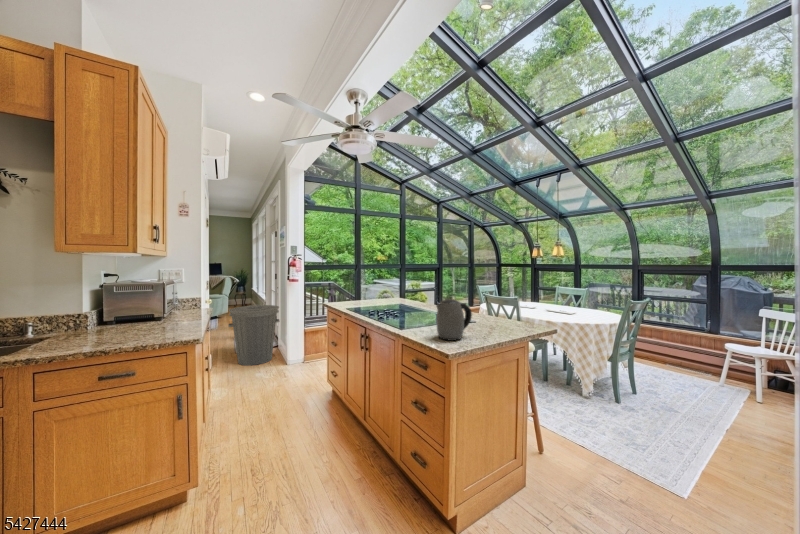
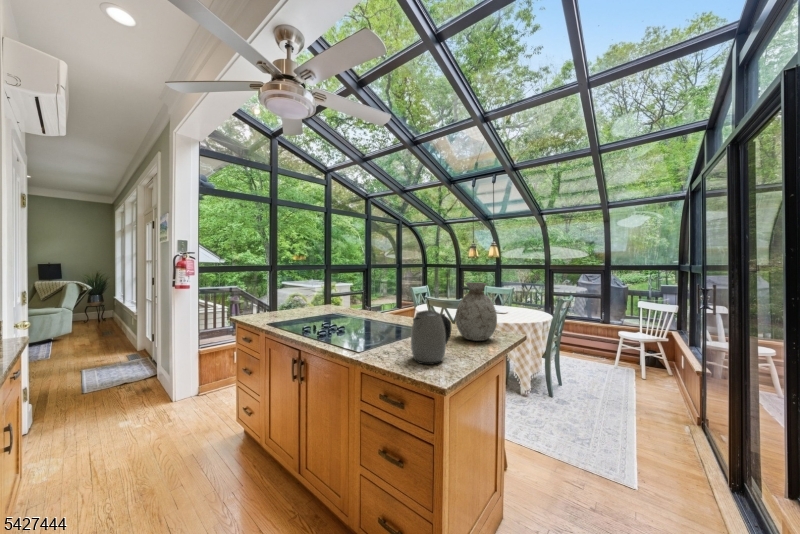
vase: none [486,279,522,329] -> present [456,283,497,341]
trash can: present [228,304,279,366] -> none [71,321,160,410]

